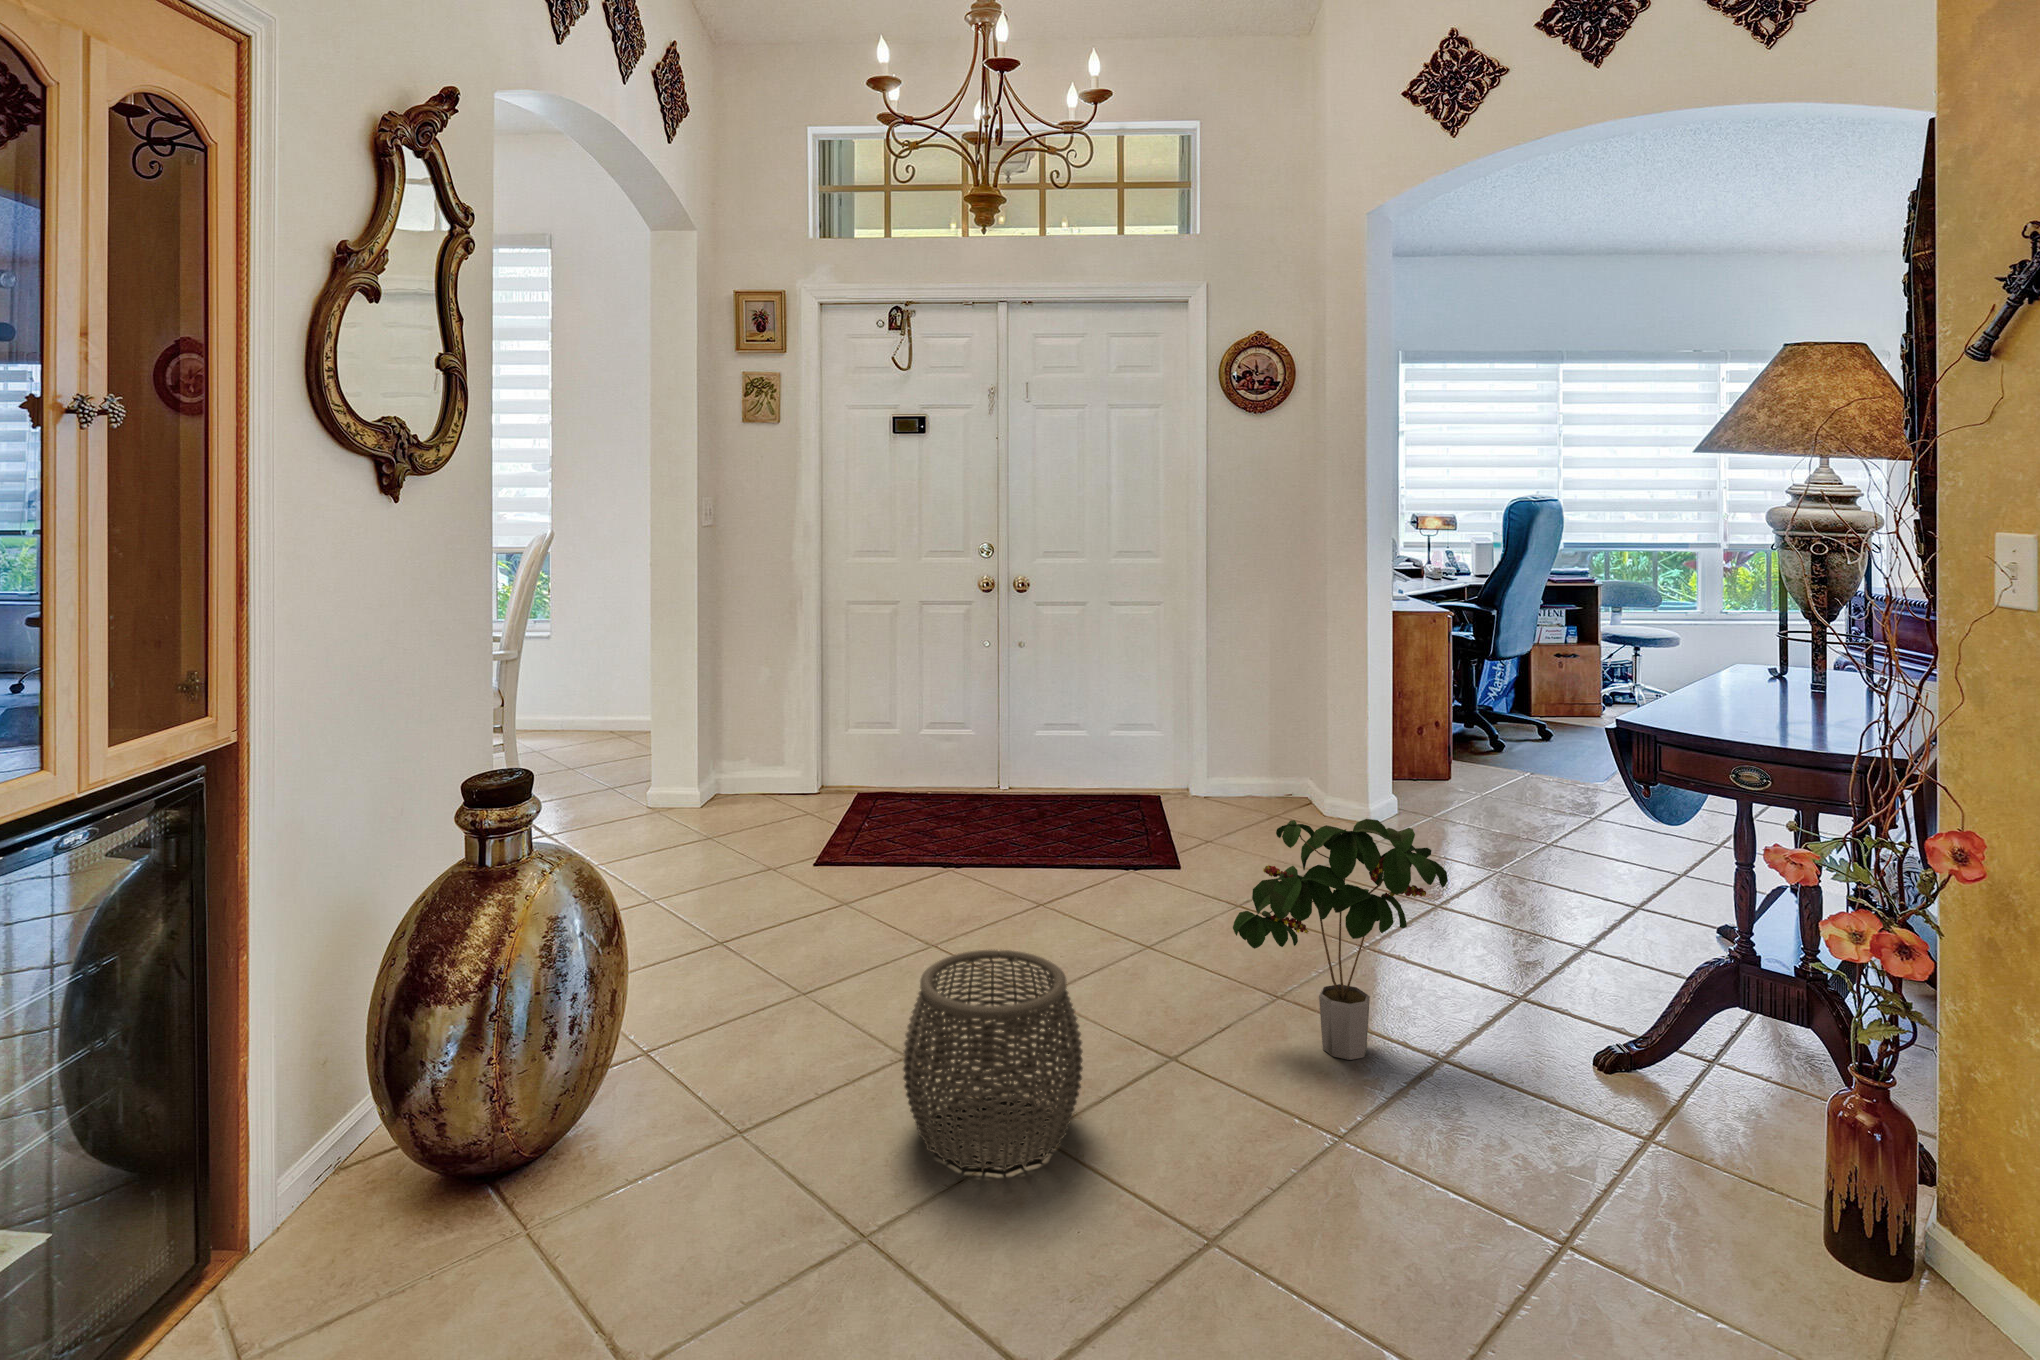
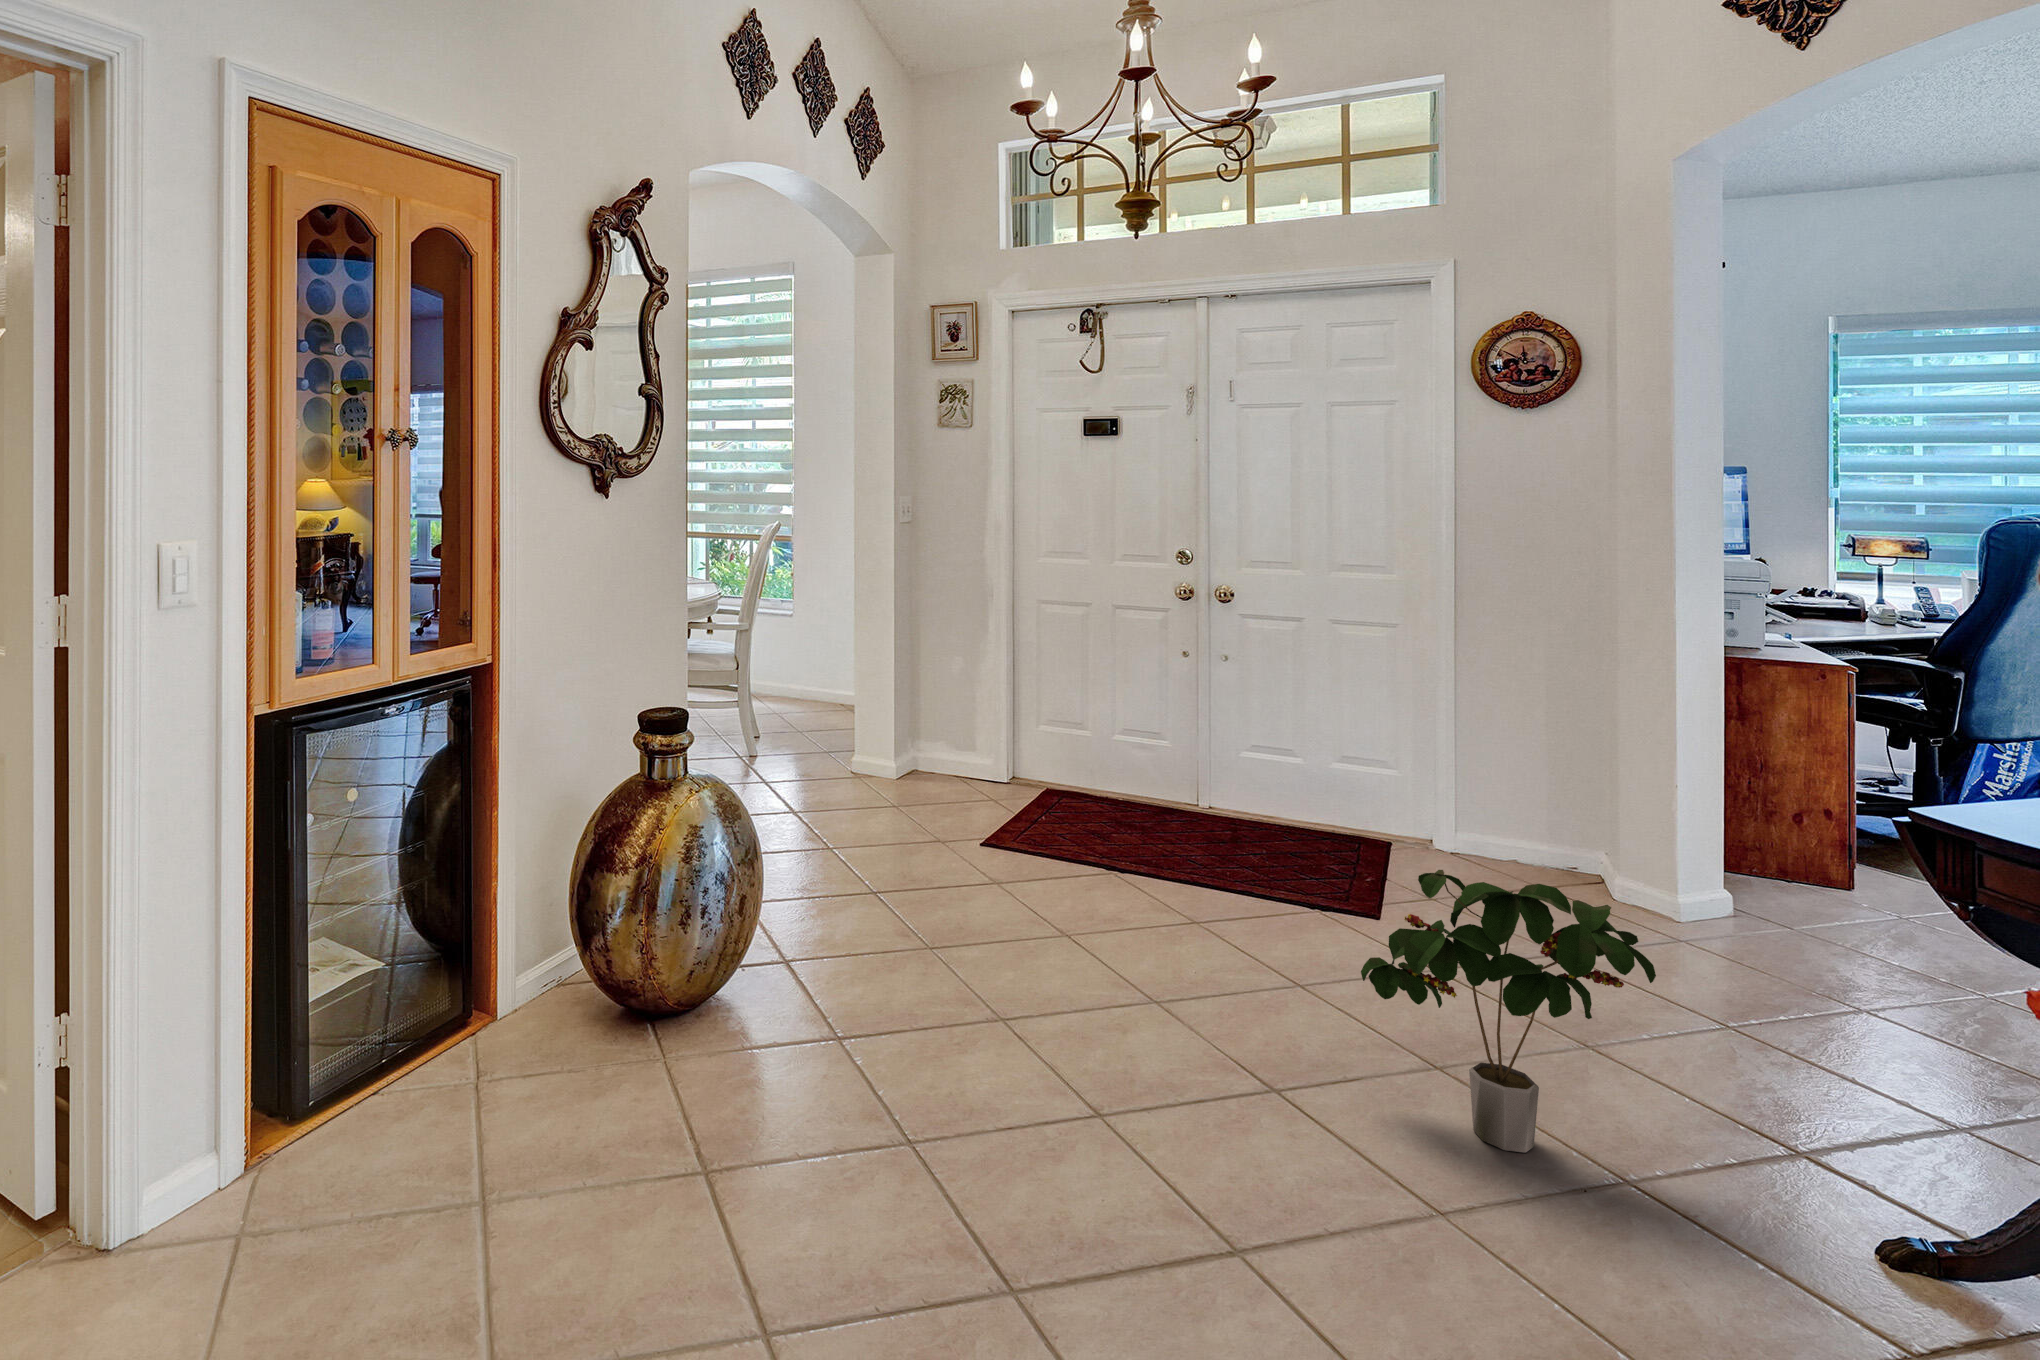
woven basket: present [903,950,1083,1171] -> none [973,930,1153,1138]

